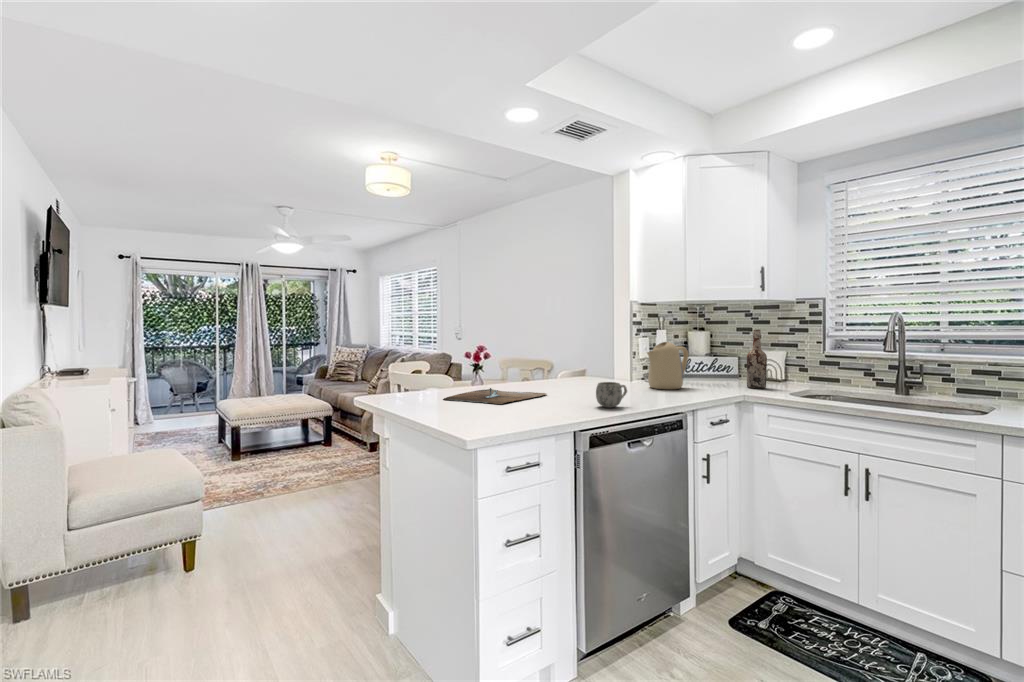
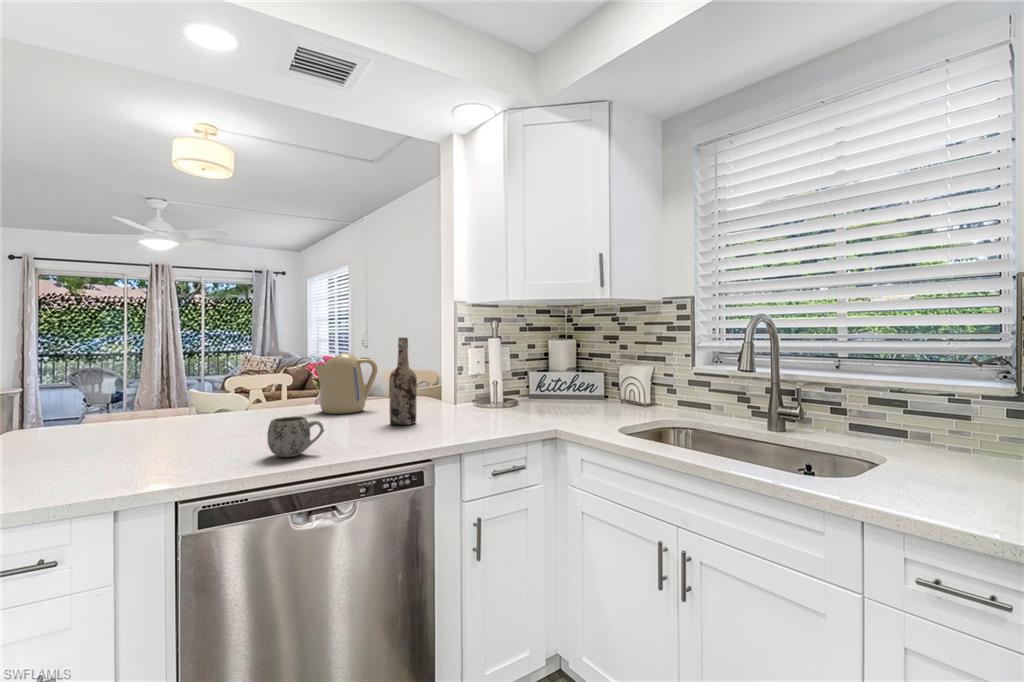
wine bottle: present [747,330,767,389] -> present [389,338,417,425]
kettle: present [647,342,688,389] -> present [313,352,377,414]
cutting board: present [444,388,546,404] -> none [91,418,272,448]

